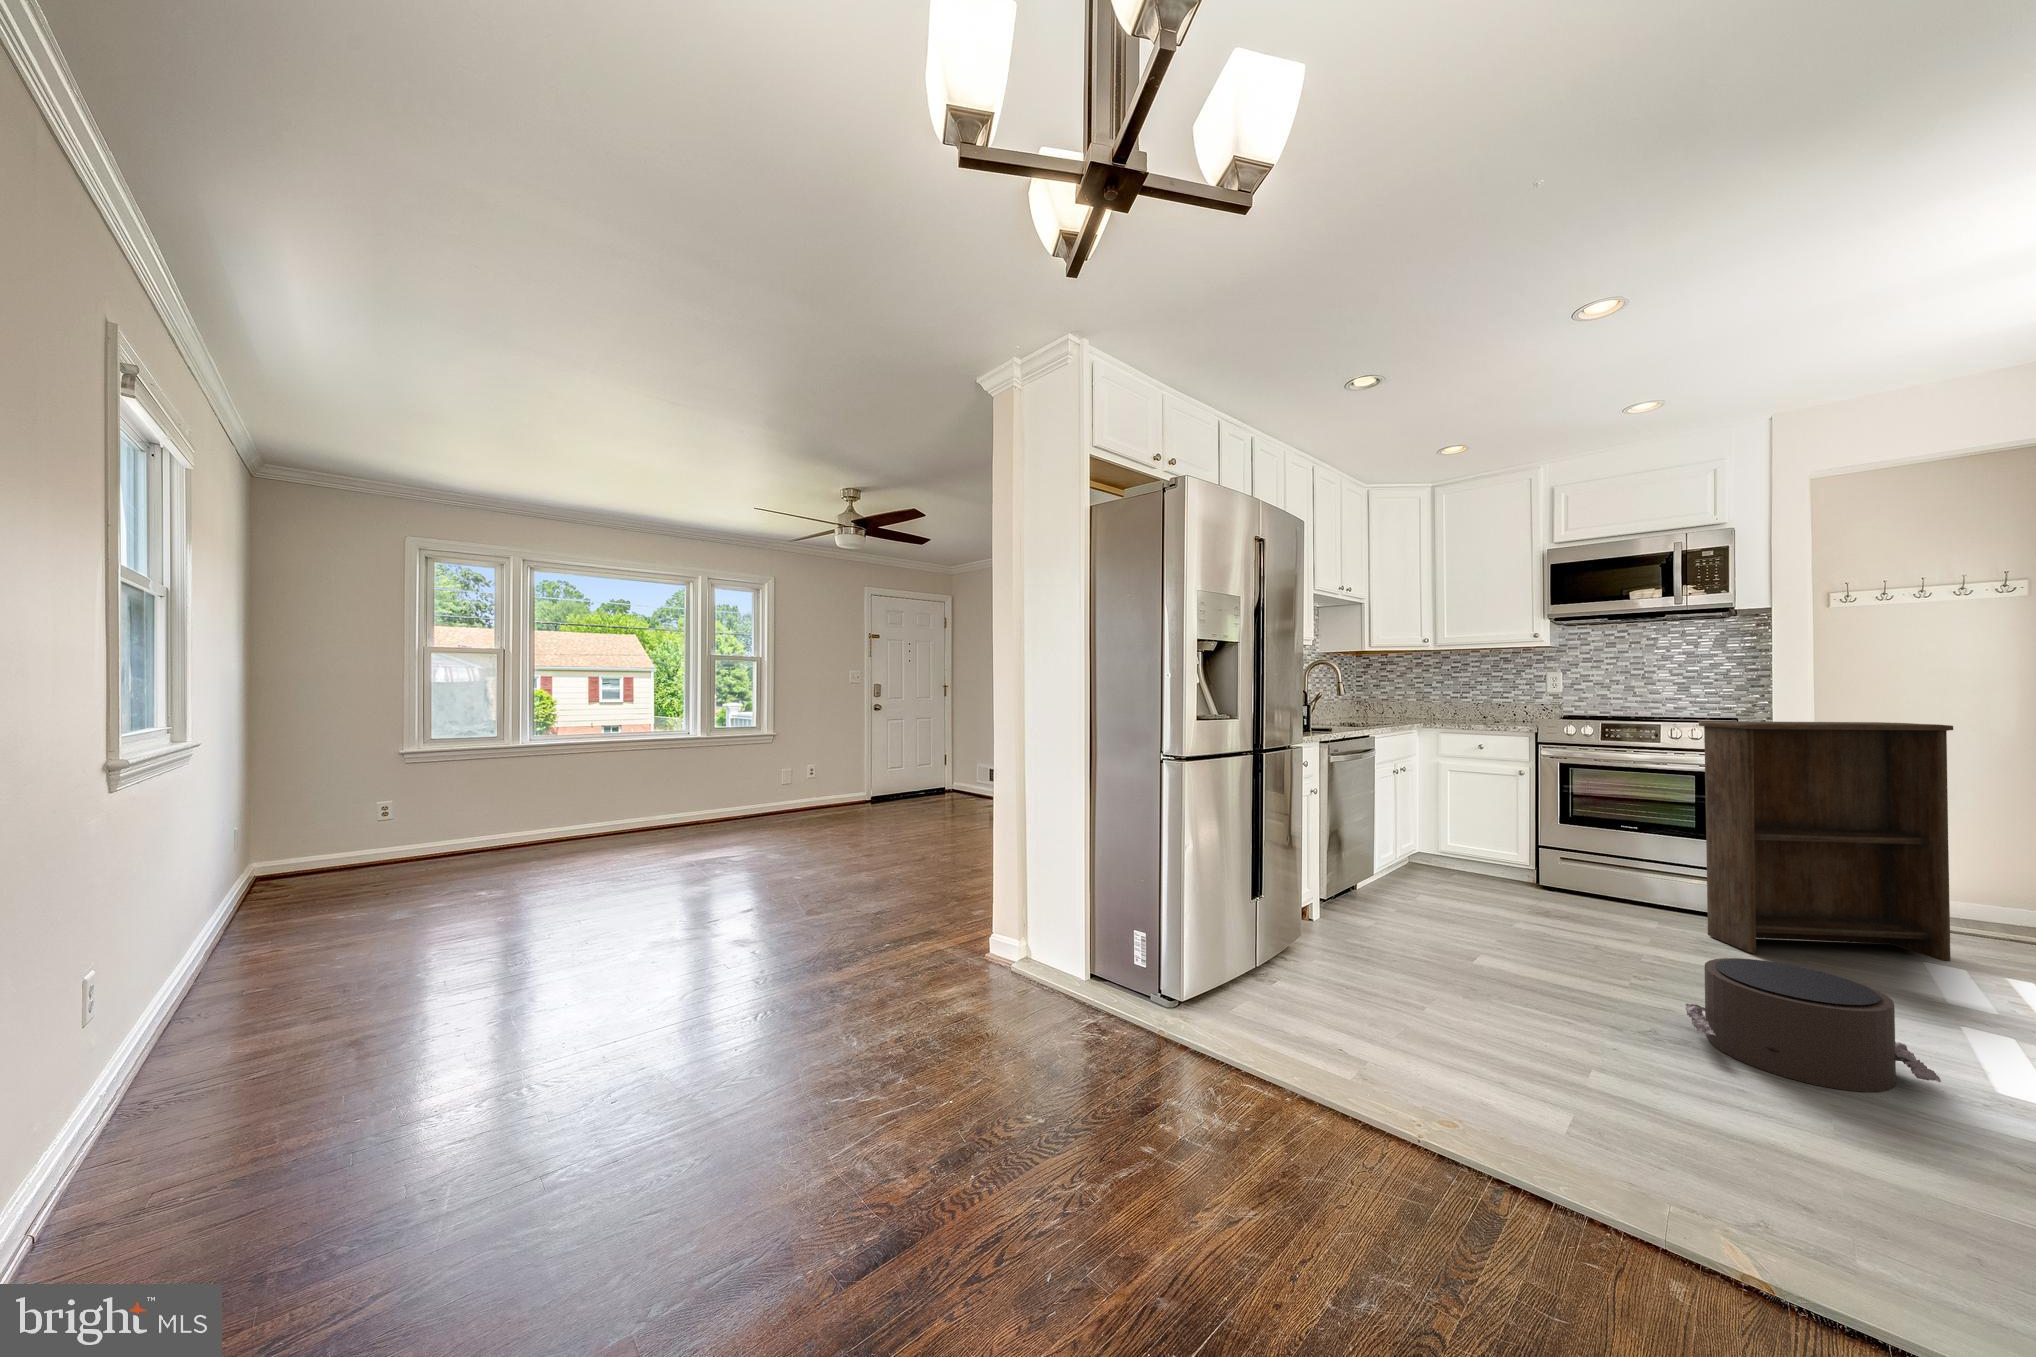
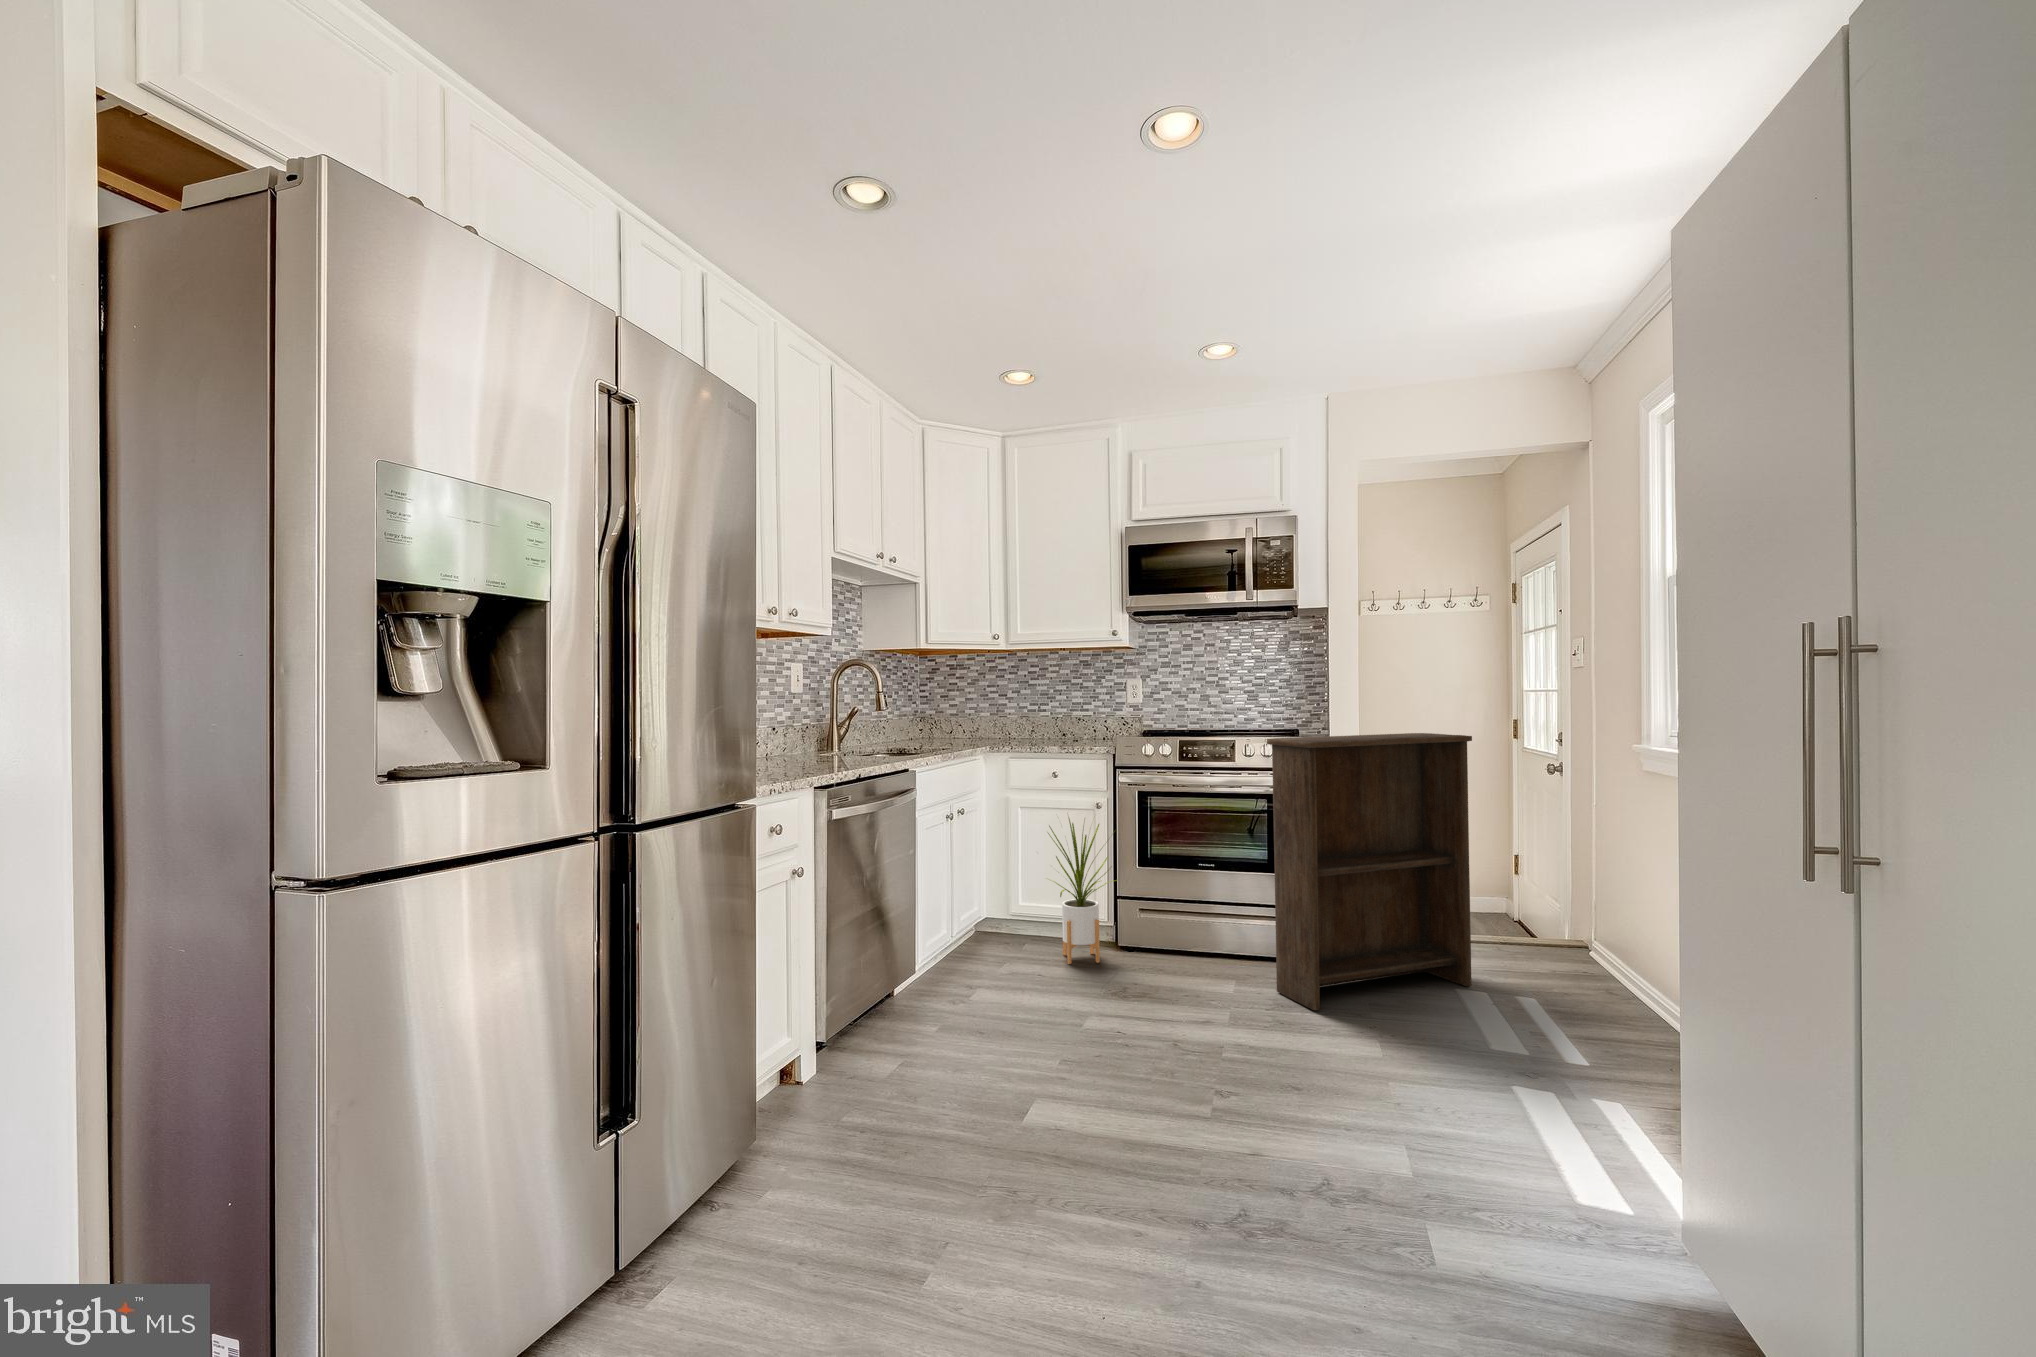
house plant: none [1466,775,1542,895] -> present [1048,817,1112,964]
pouf: present [1685,958,1941,1092] -> none [1256,1050,1499,1228]

